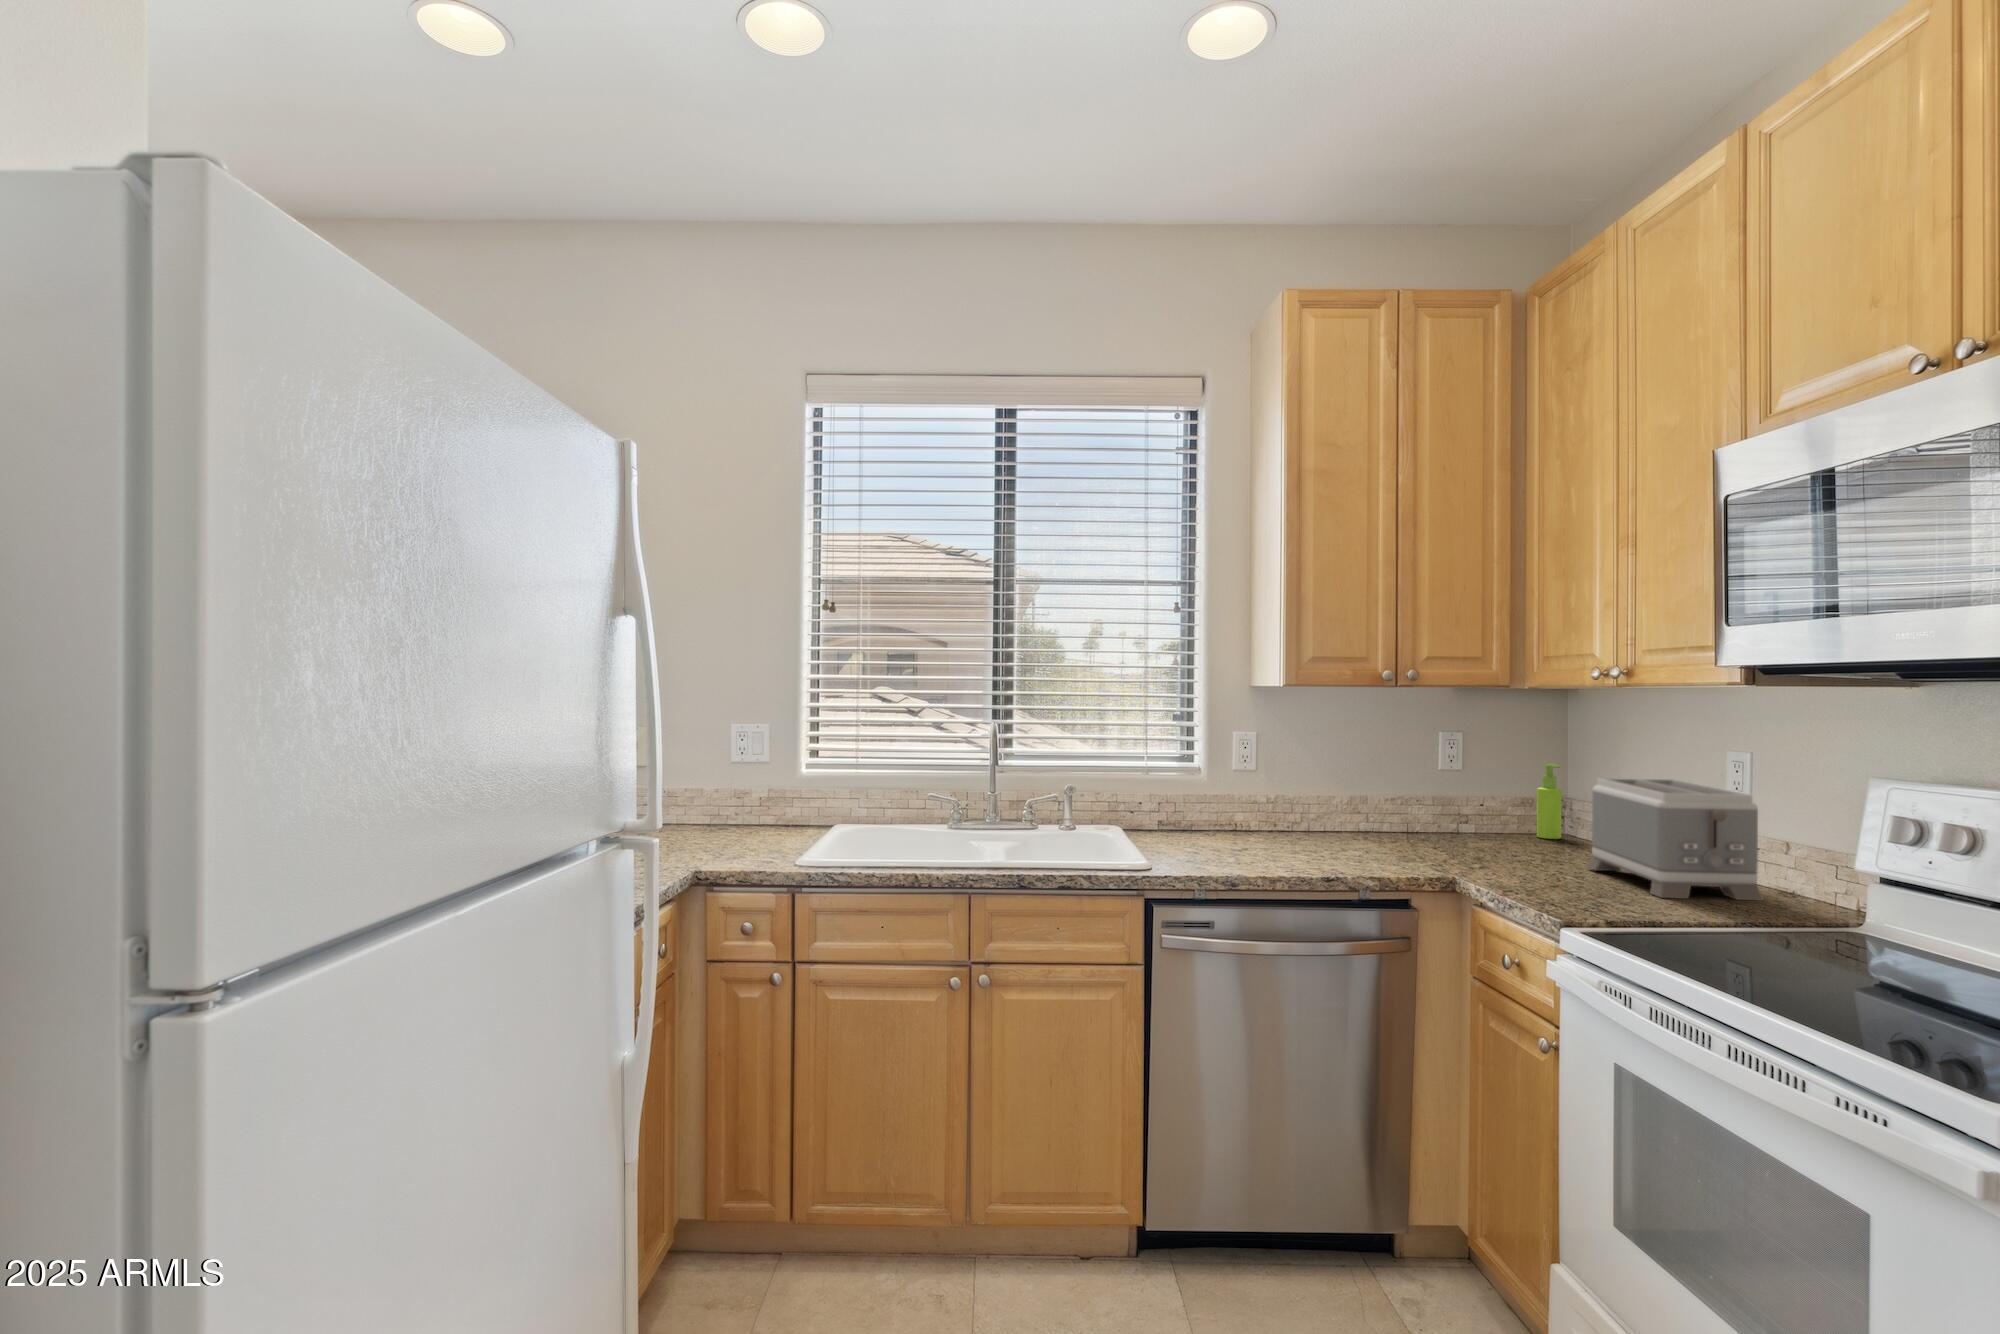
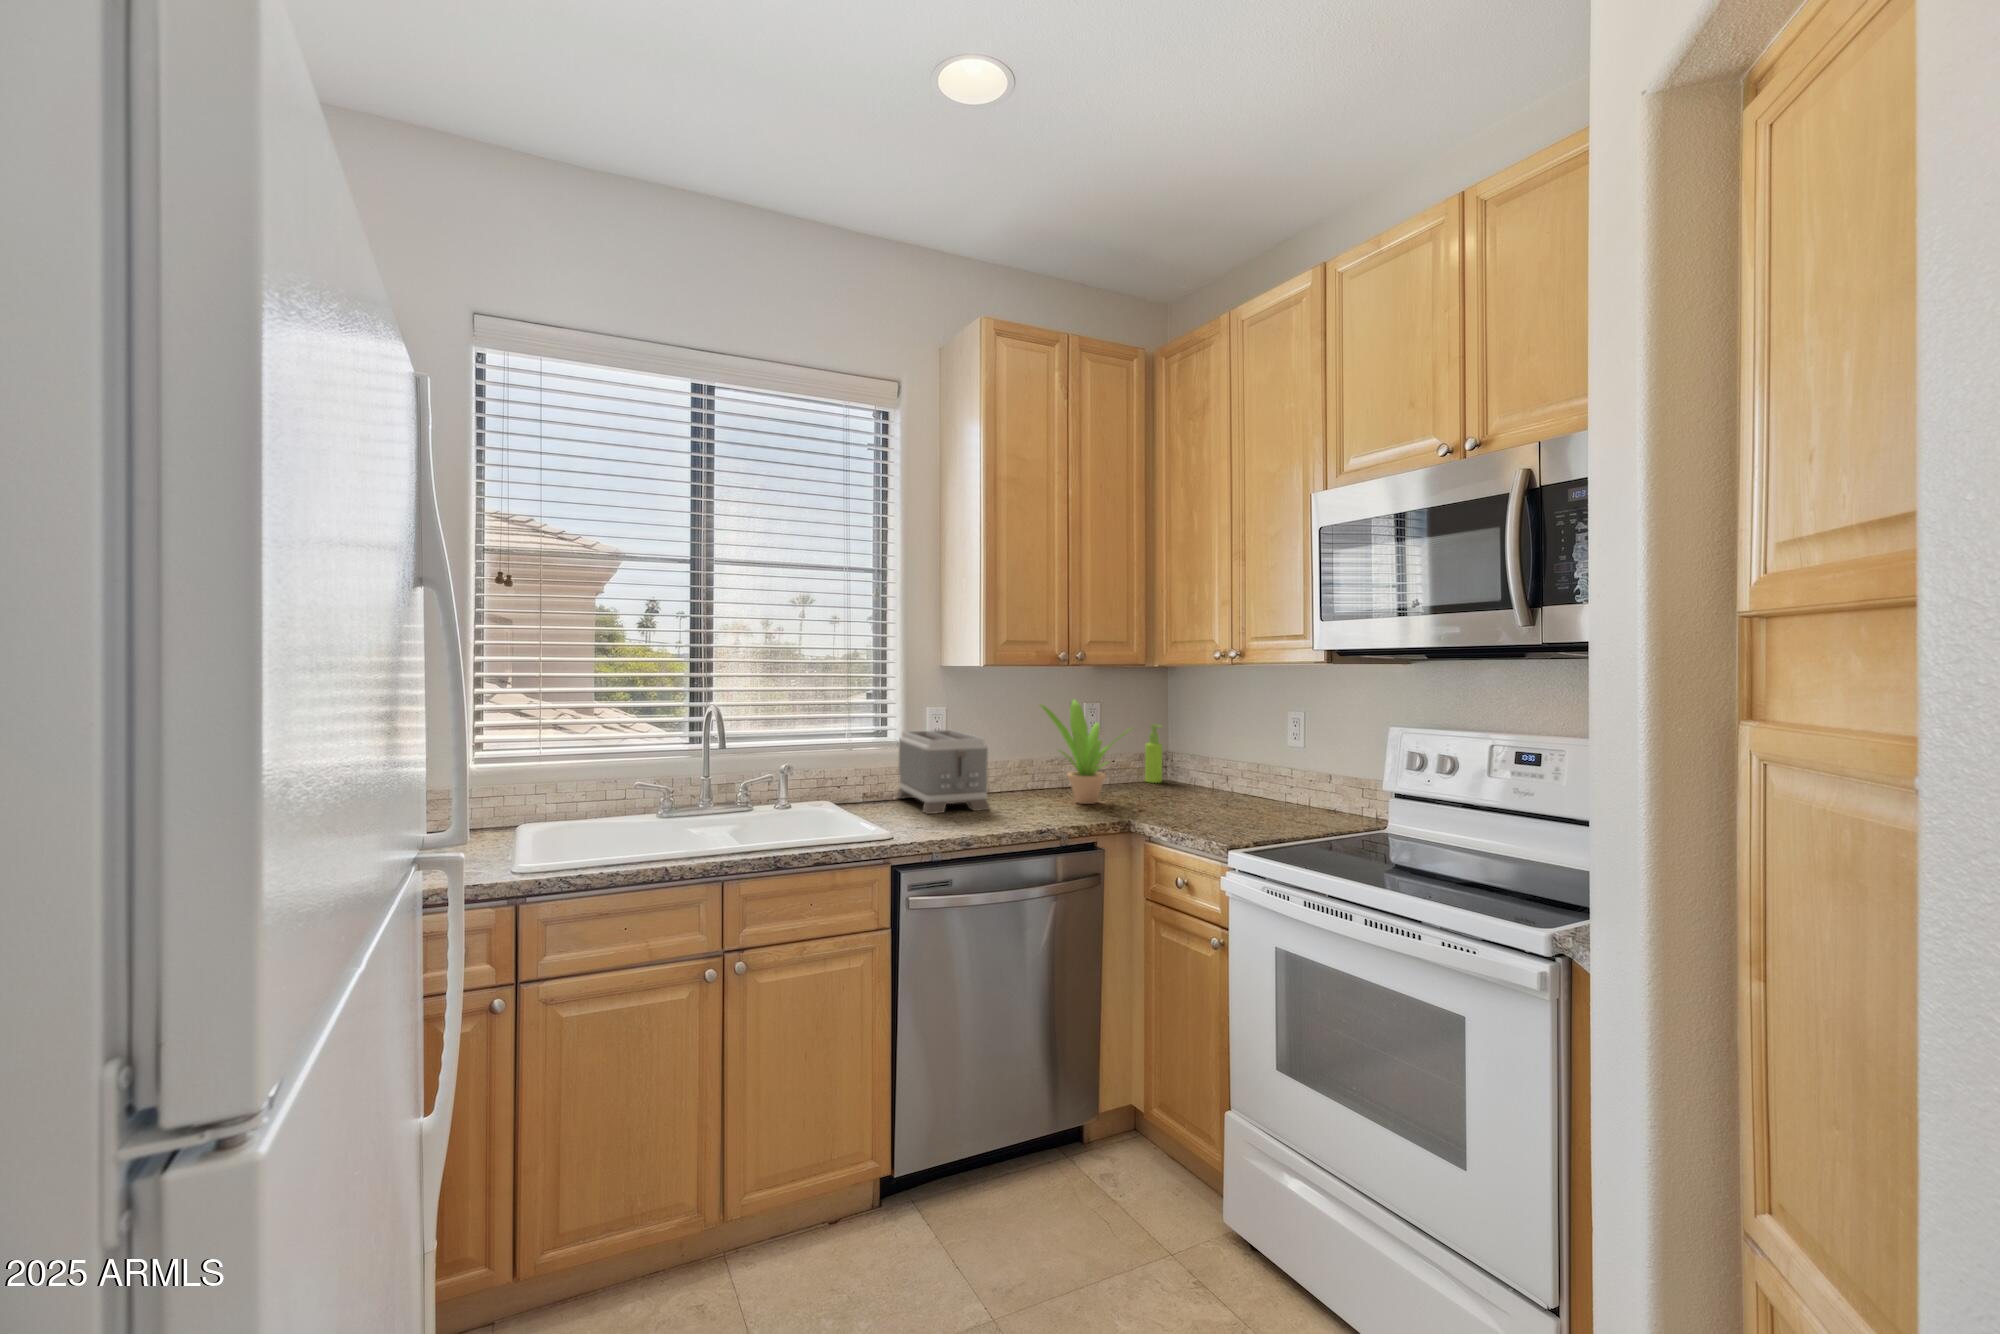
potted plant: none [1354,727,1481,855] -> present [1040,700,1131,804]
toaster: present [1587,778,1764,901] -> present [897,730,990,814]

